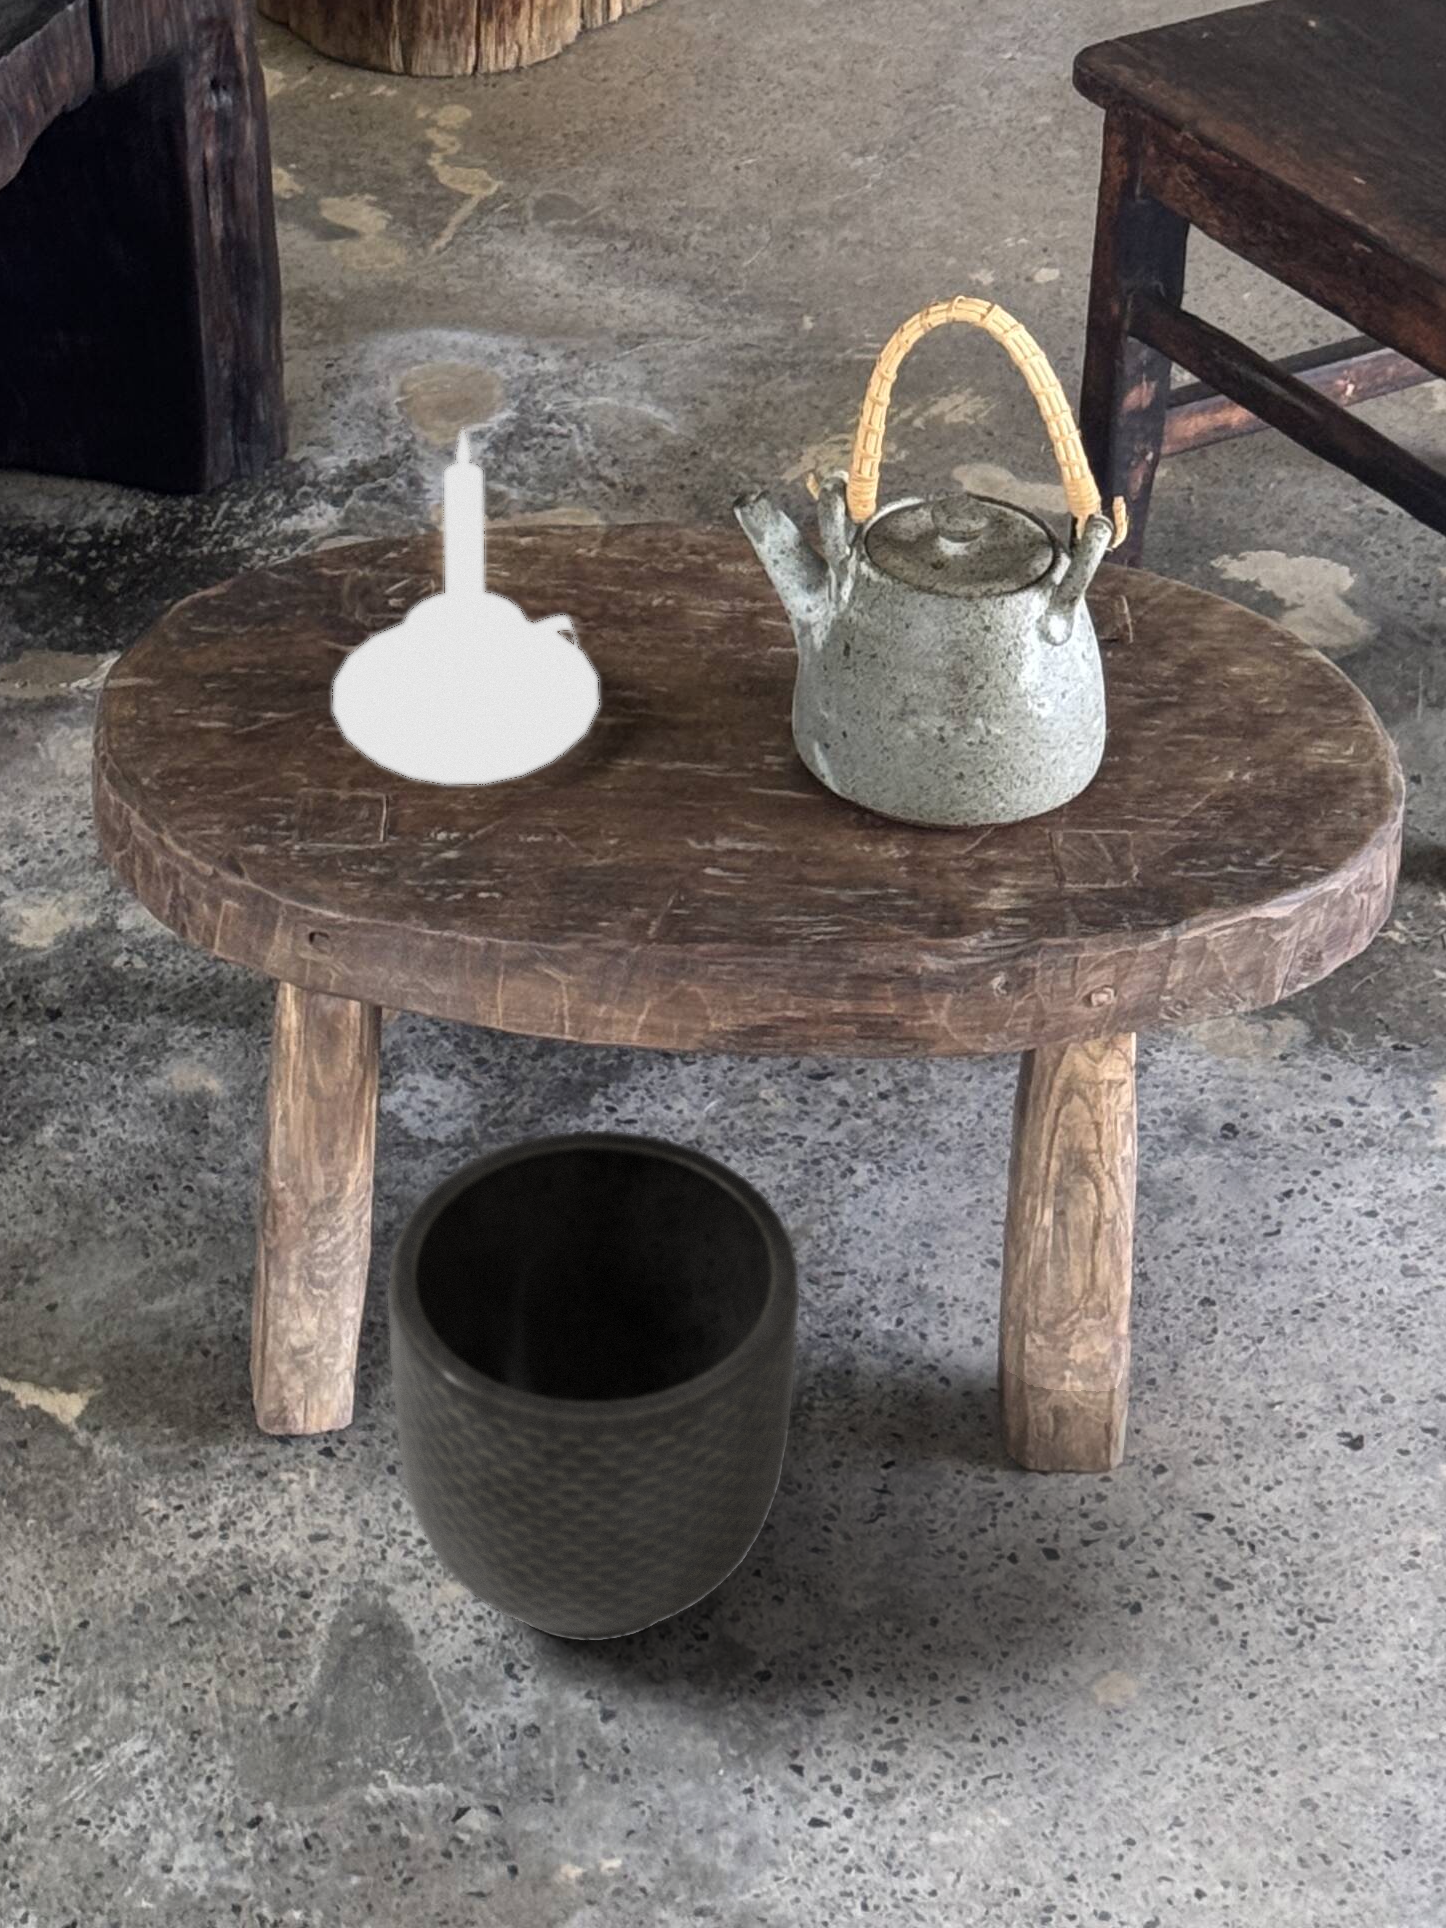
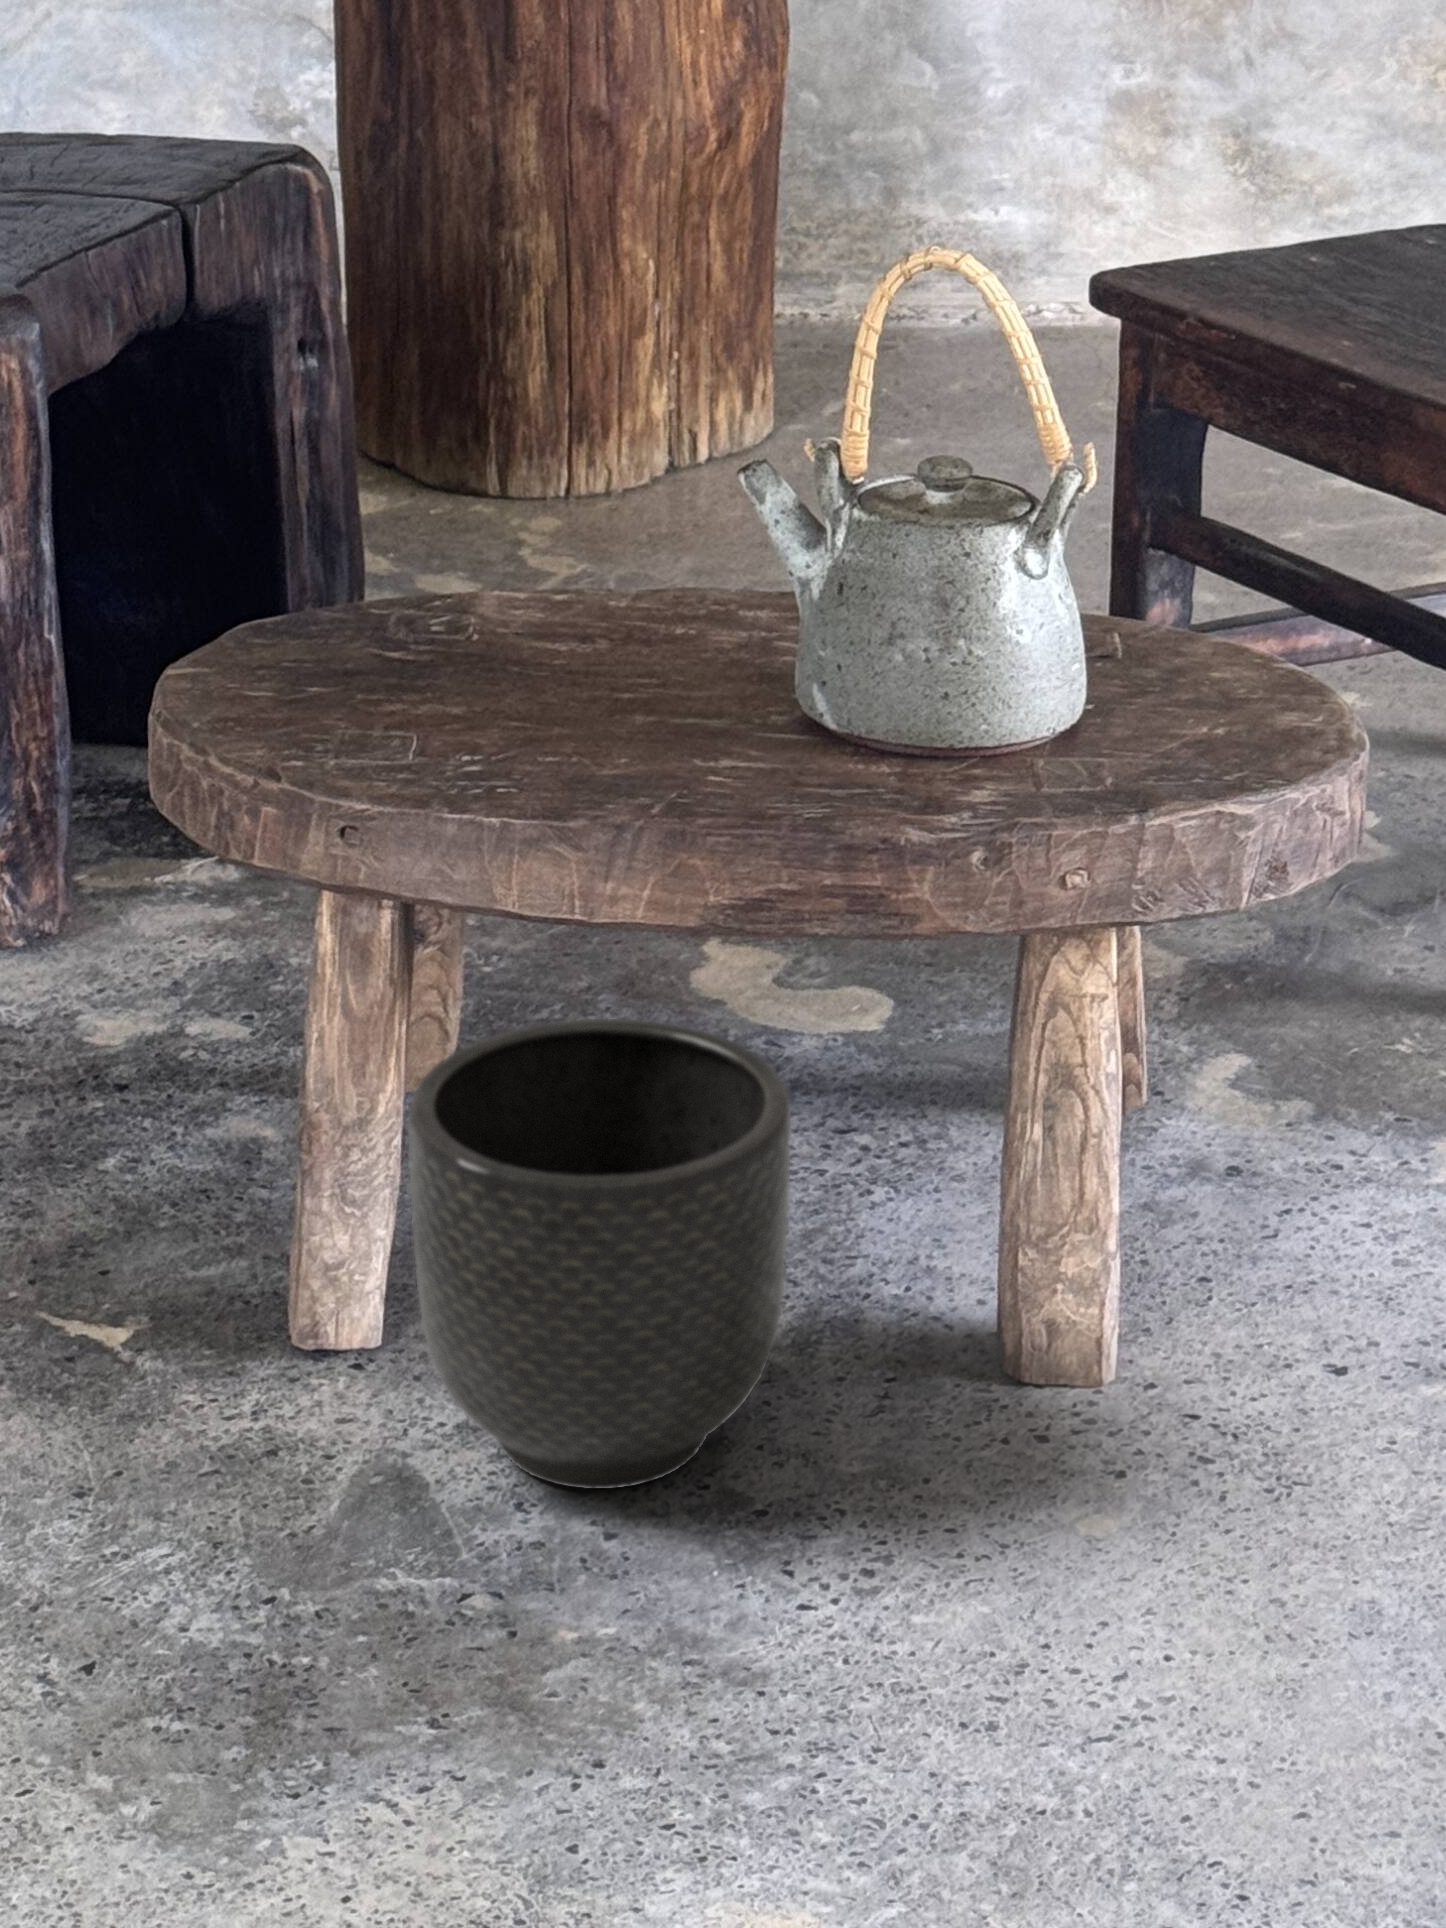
candle holder: present [333,430,599,784] -> none [378,379,621,716]

